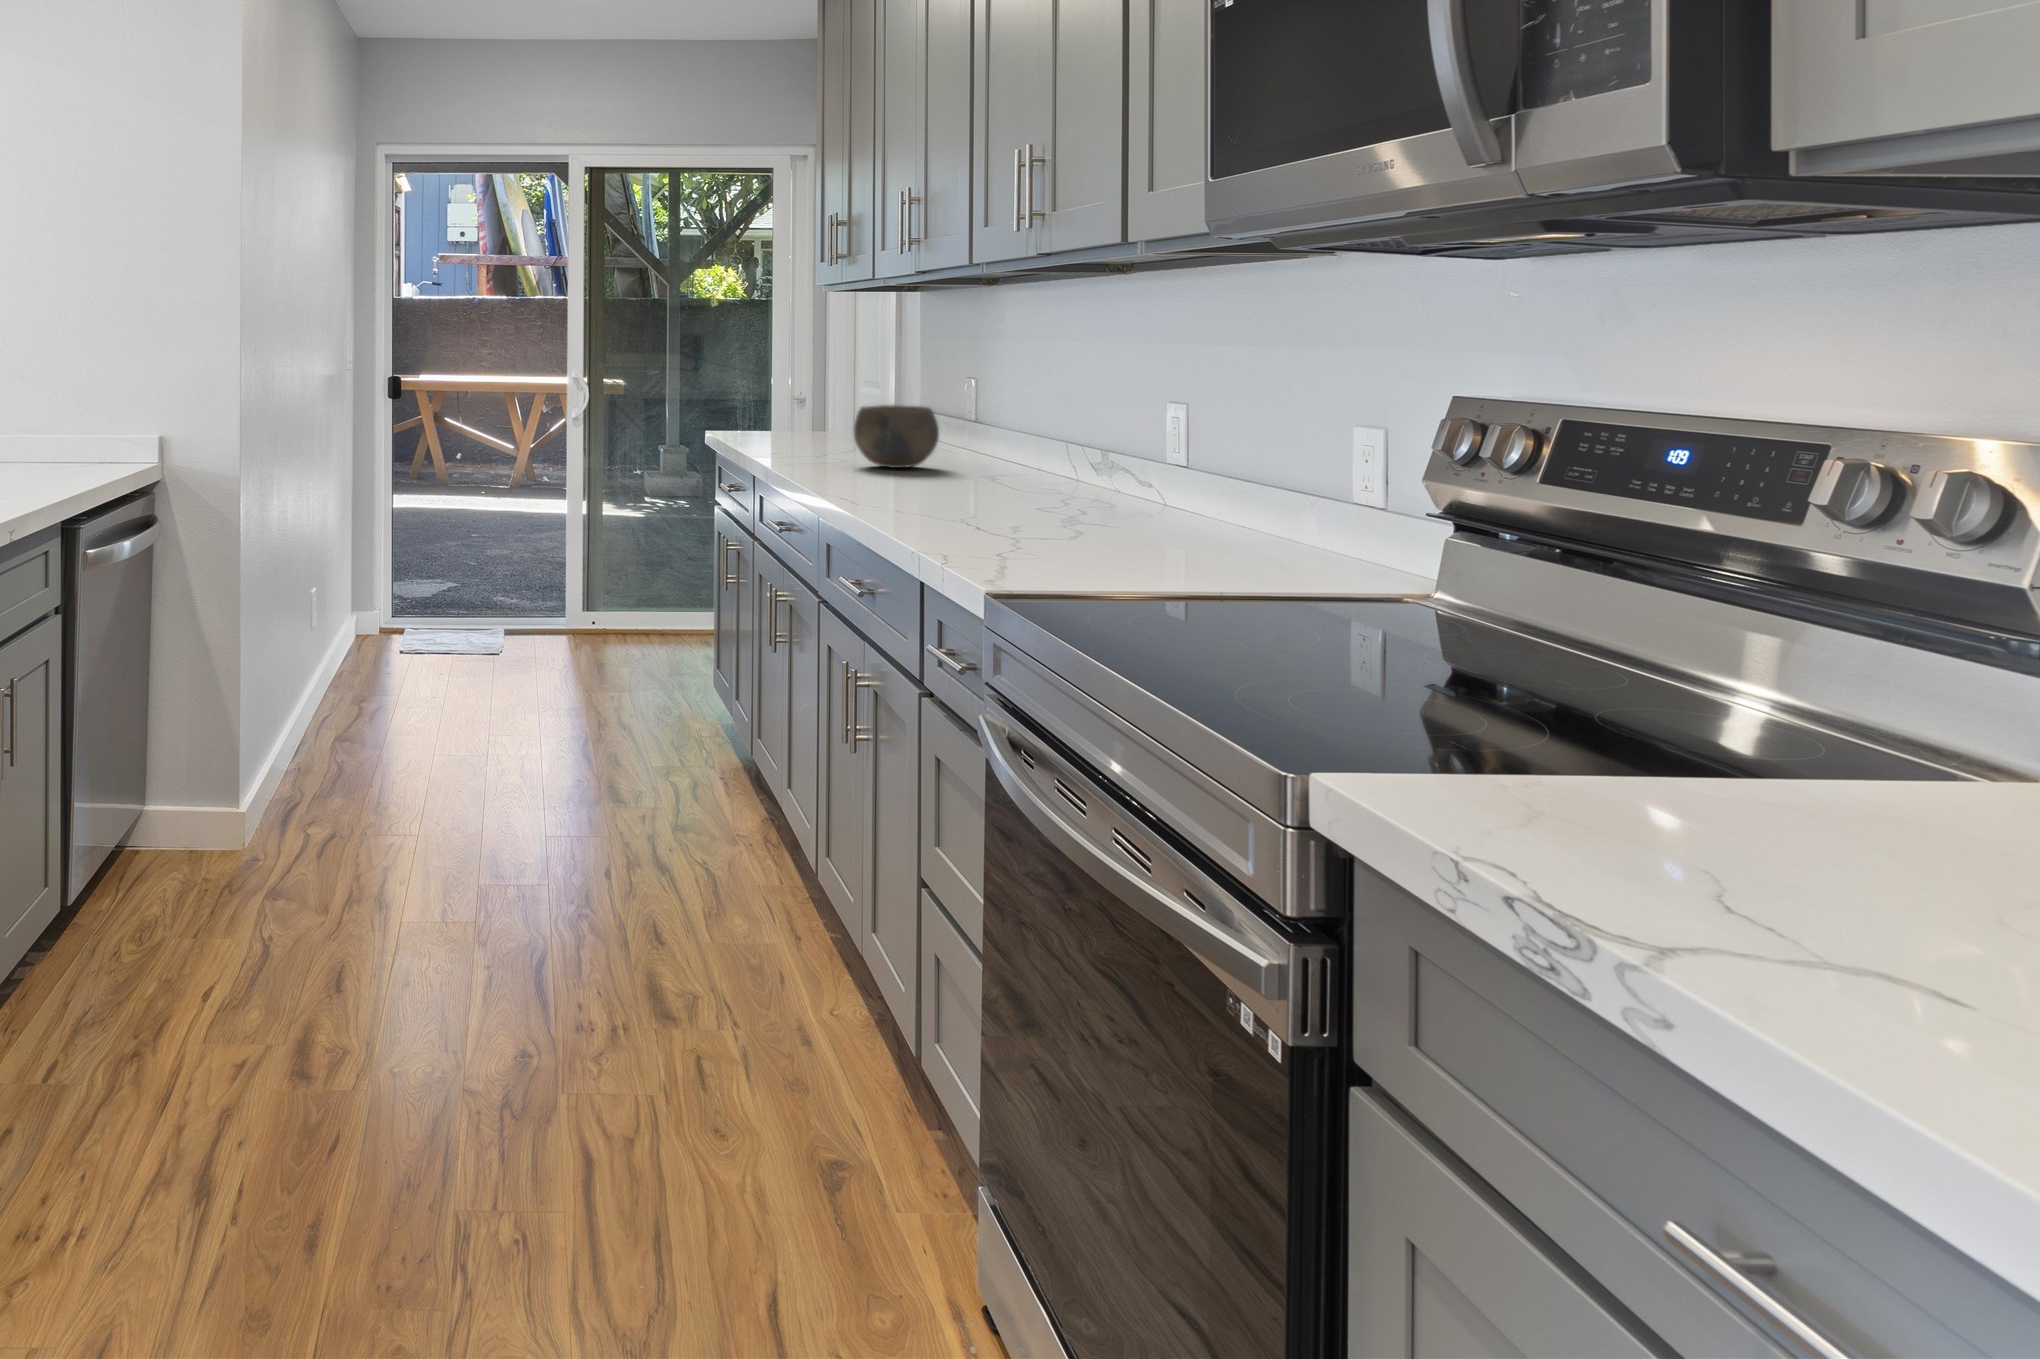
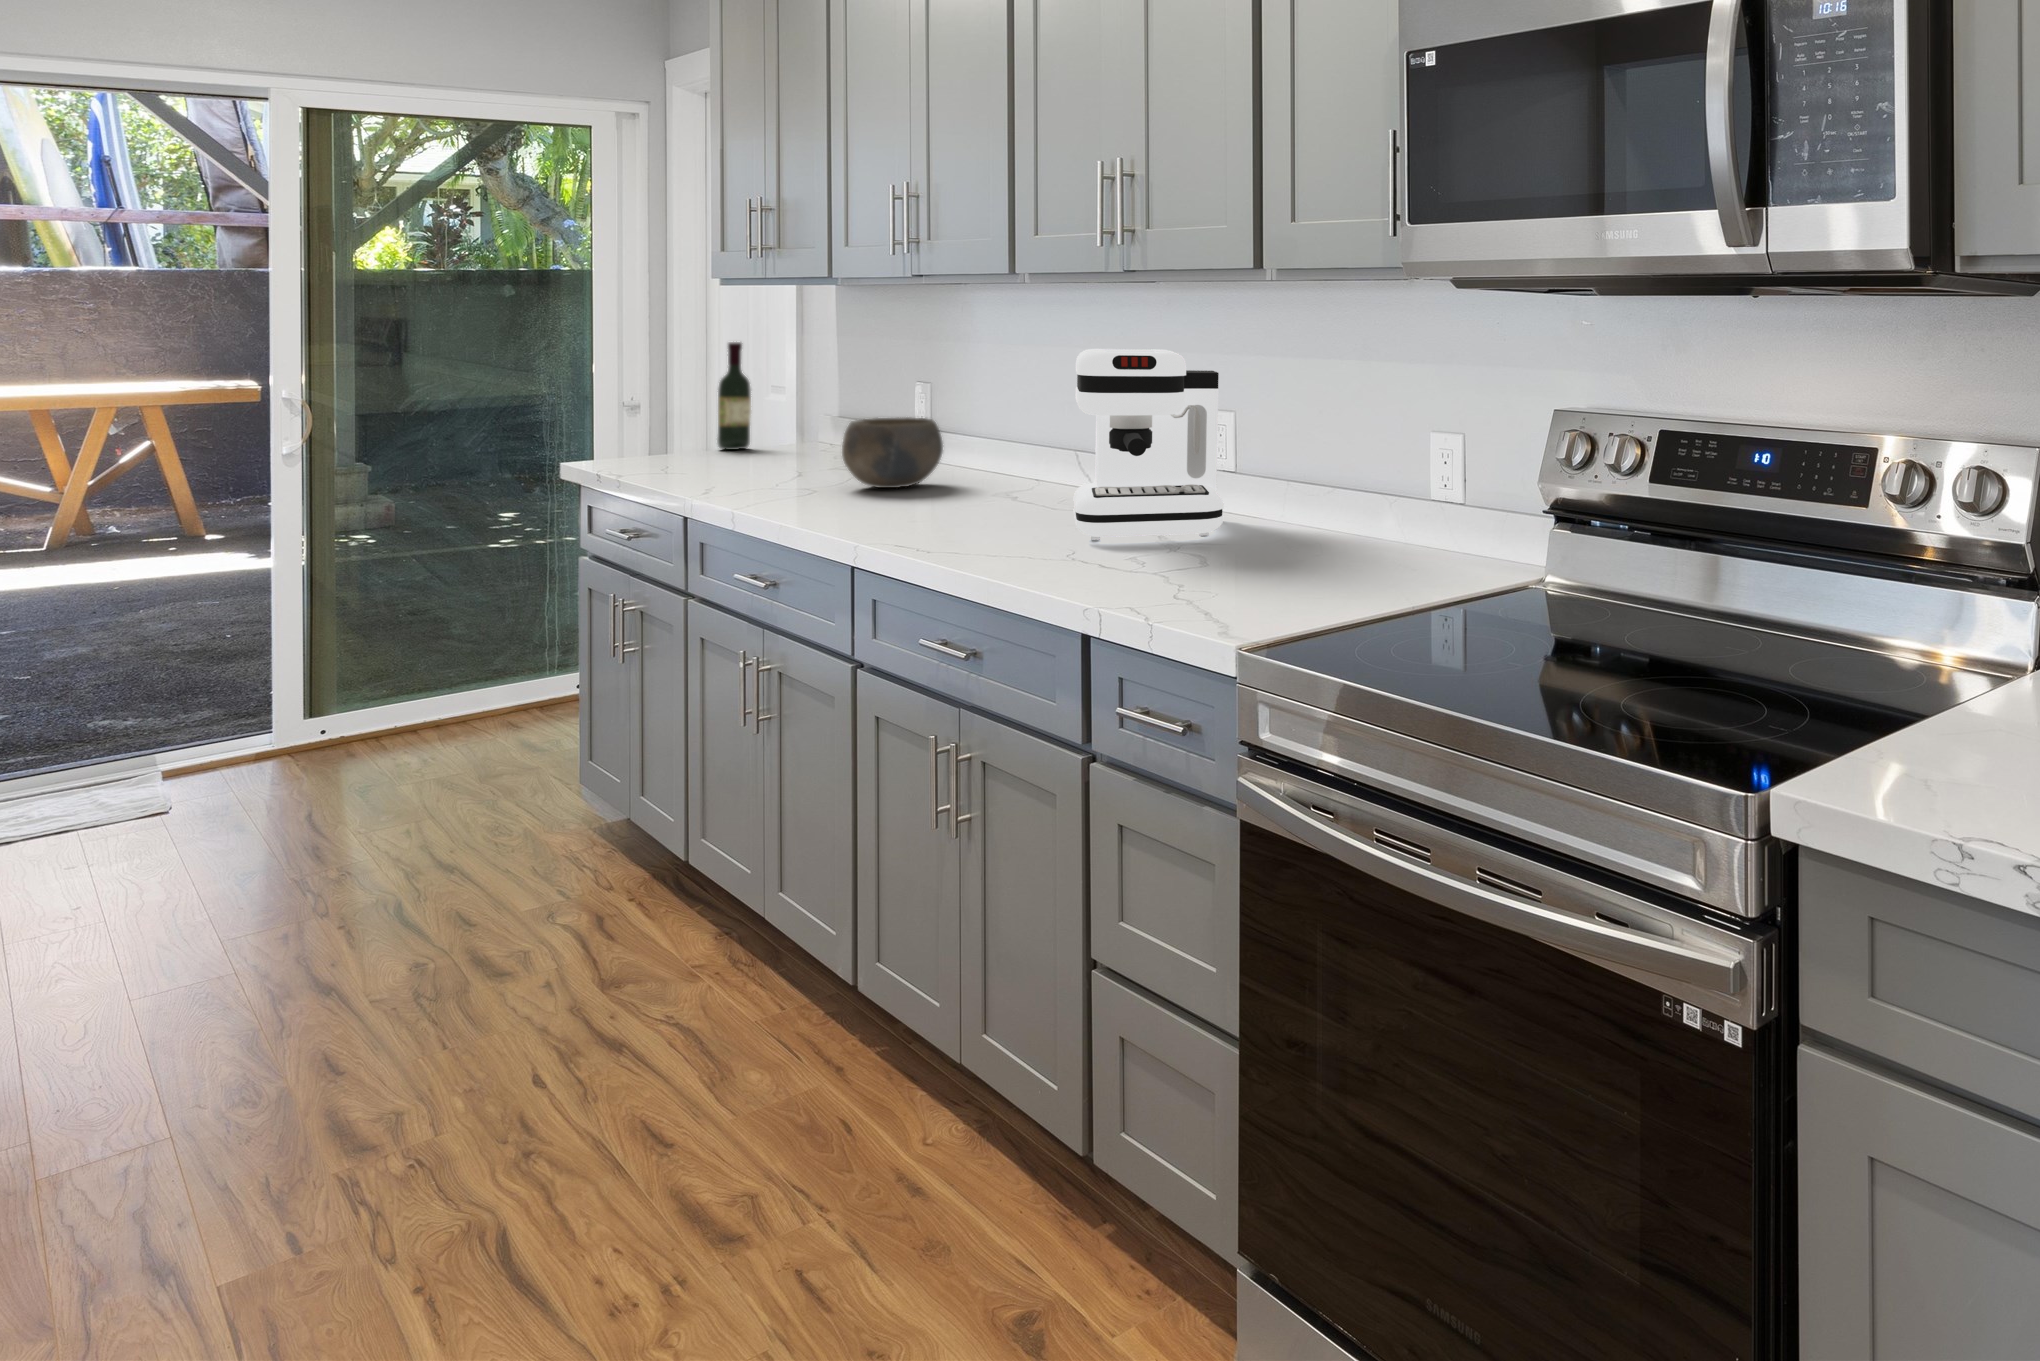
coffee maker: none [977,335,1143,525] -> present [1073,349,1224,540]
wine bottle: none [808,343,833,435] -> present [717,342,751,450]

